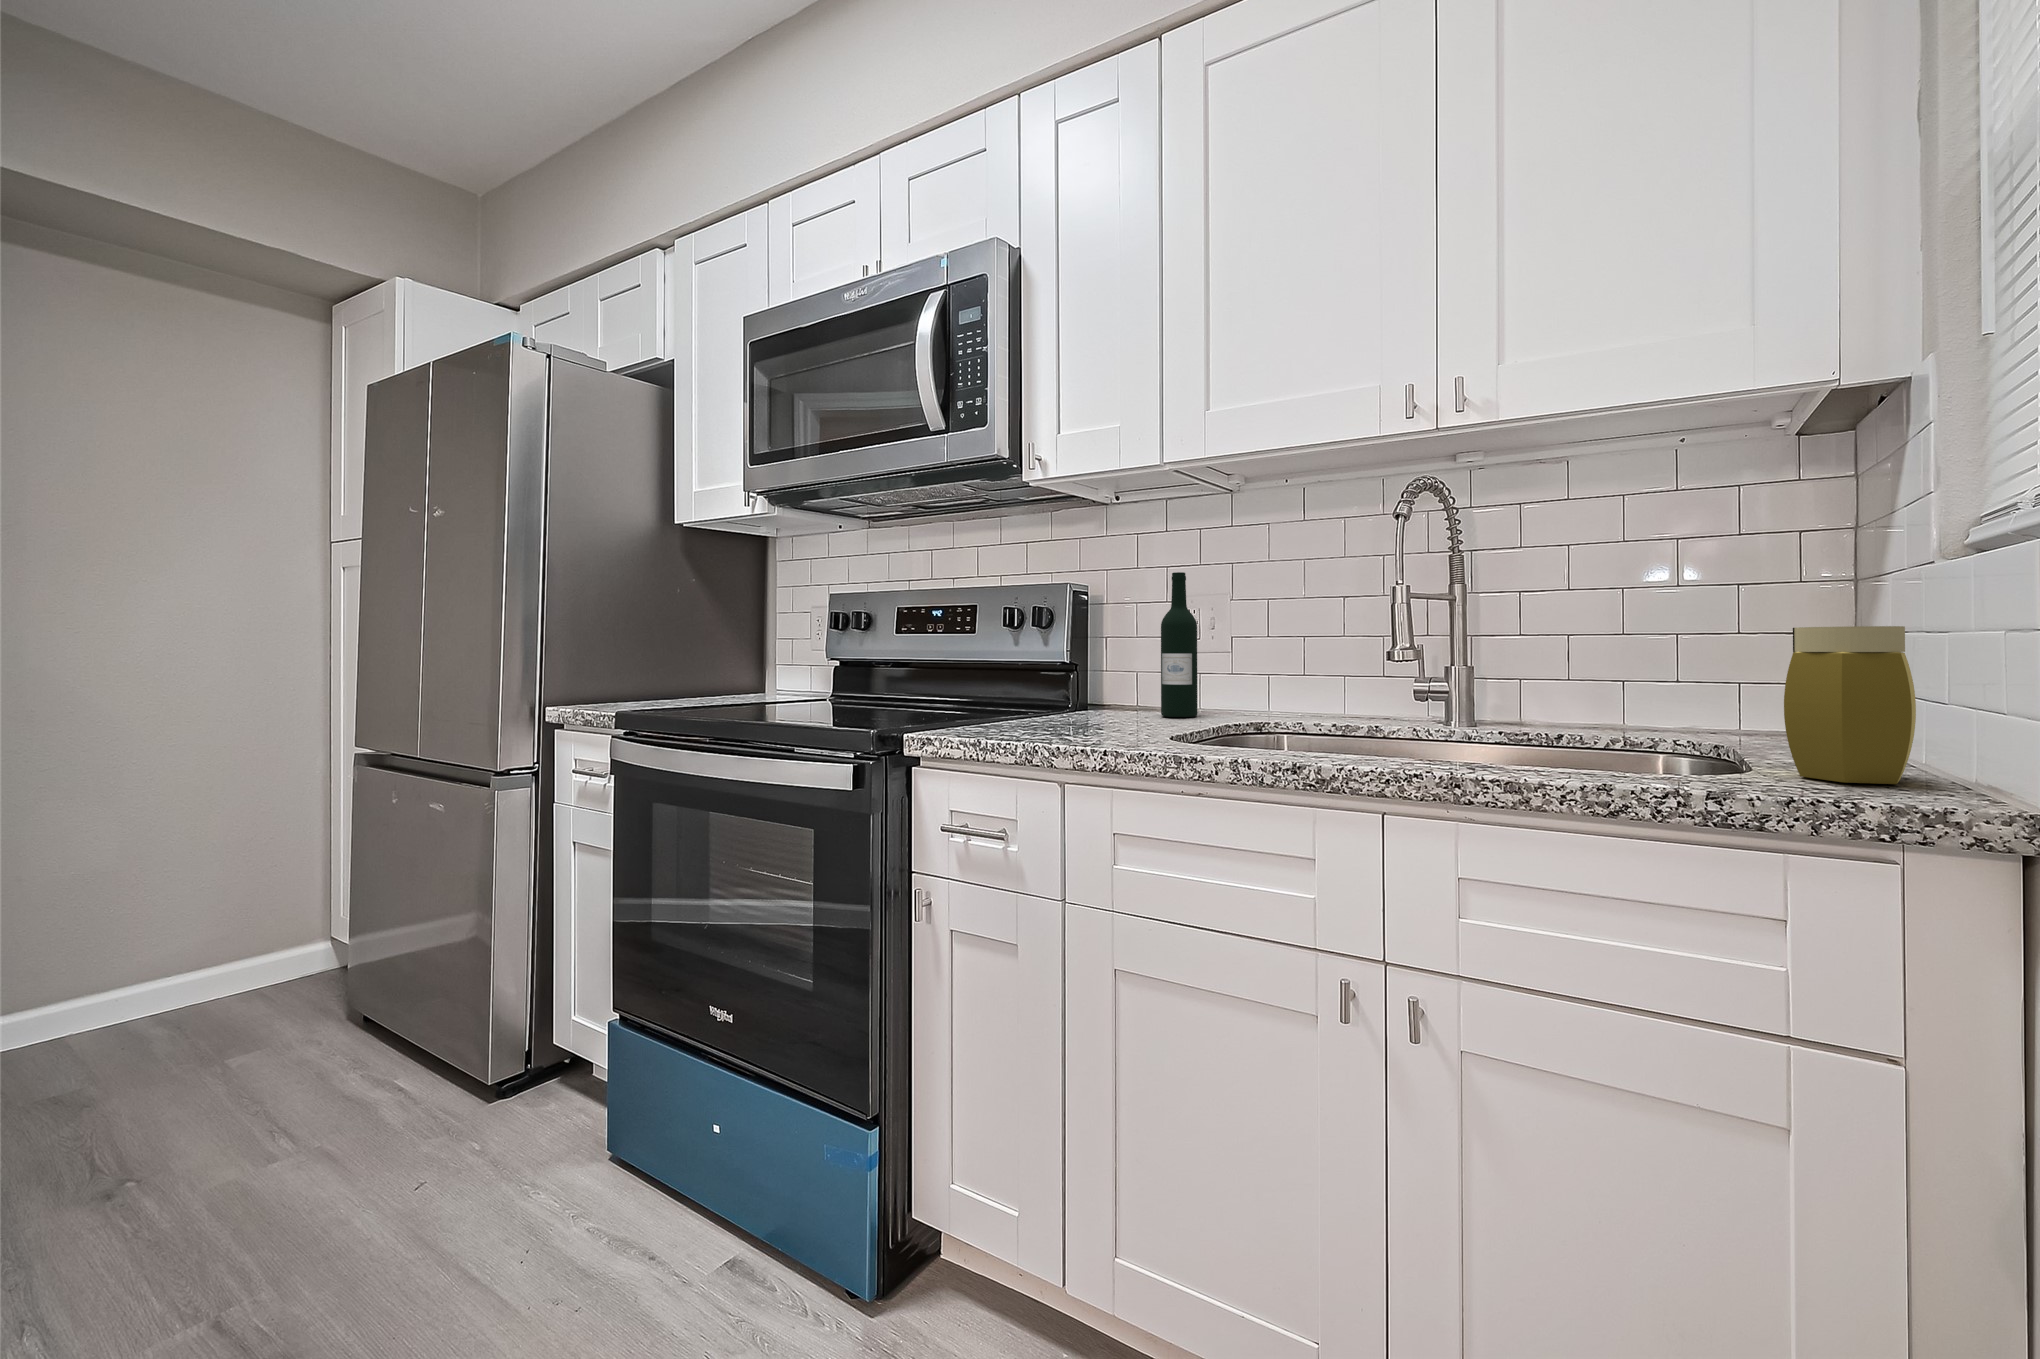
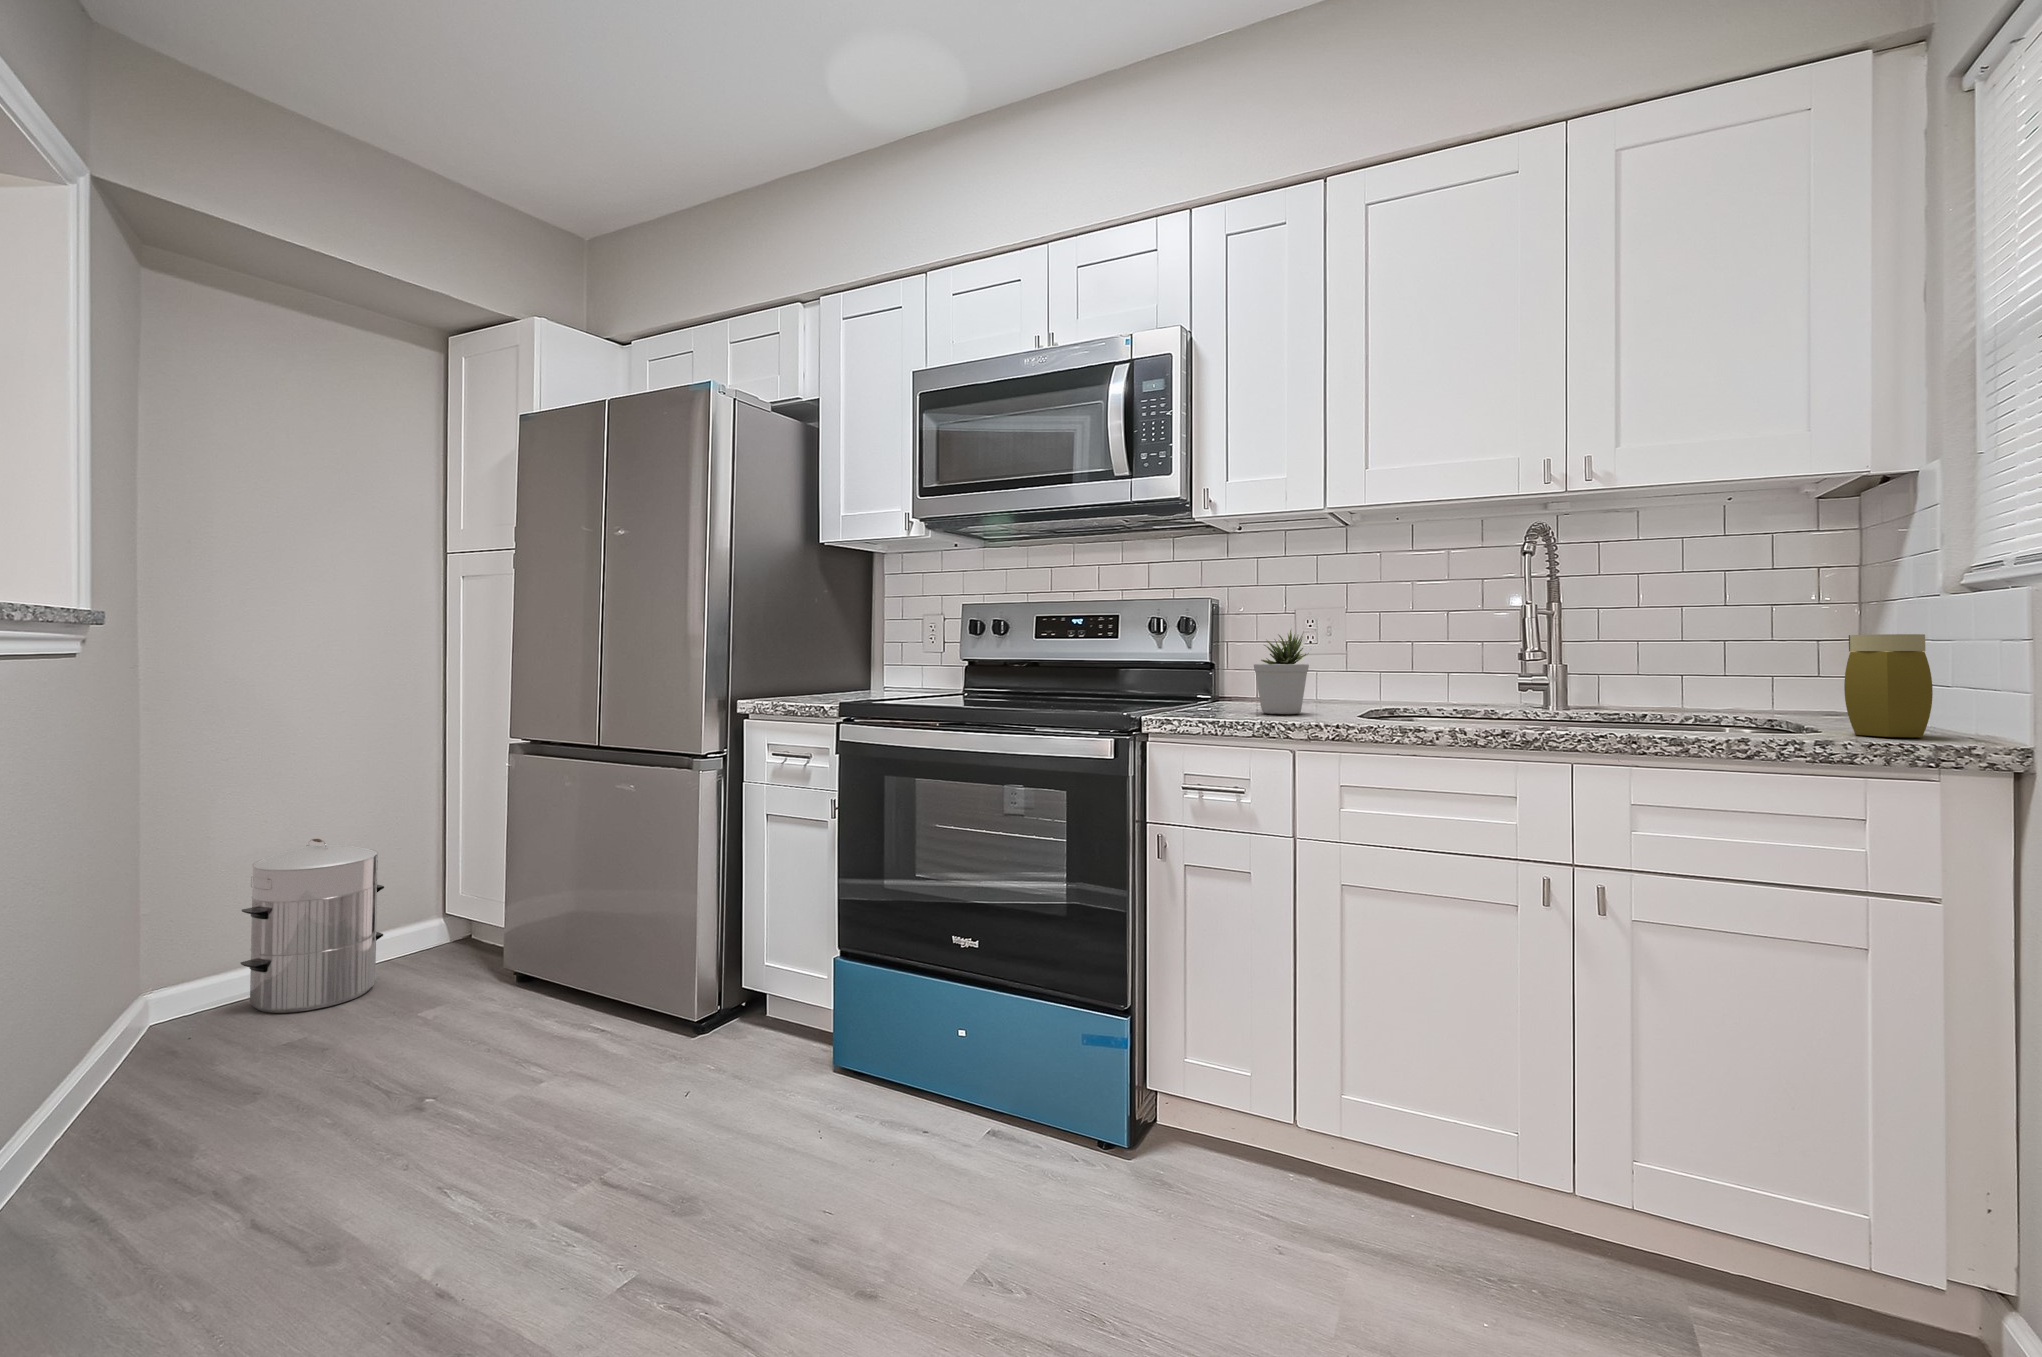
wine bottle: present [1161,572,1198,717] -> none [1306,590,1337,706]
potted plant: none [1059,621,1129,731] -> present [1254,630,1309,714]
waste bin: none [43,855,231,1047] -> present [241,839,384,1013]

